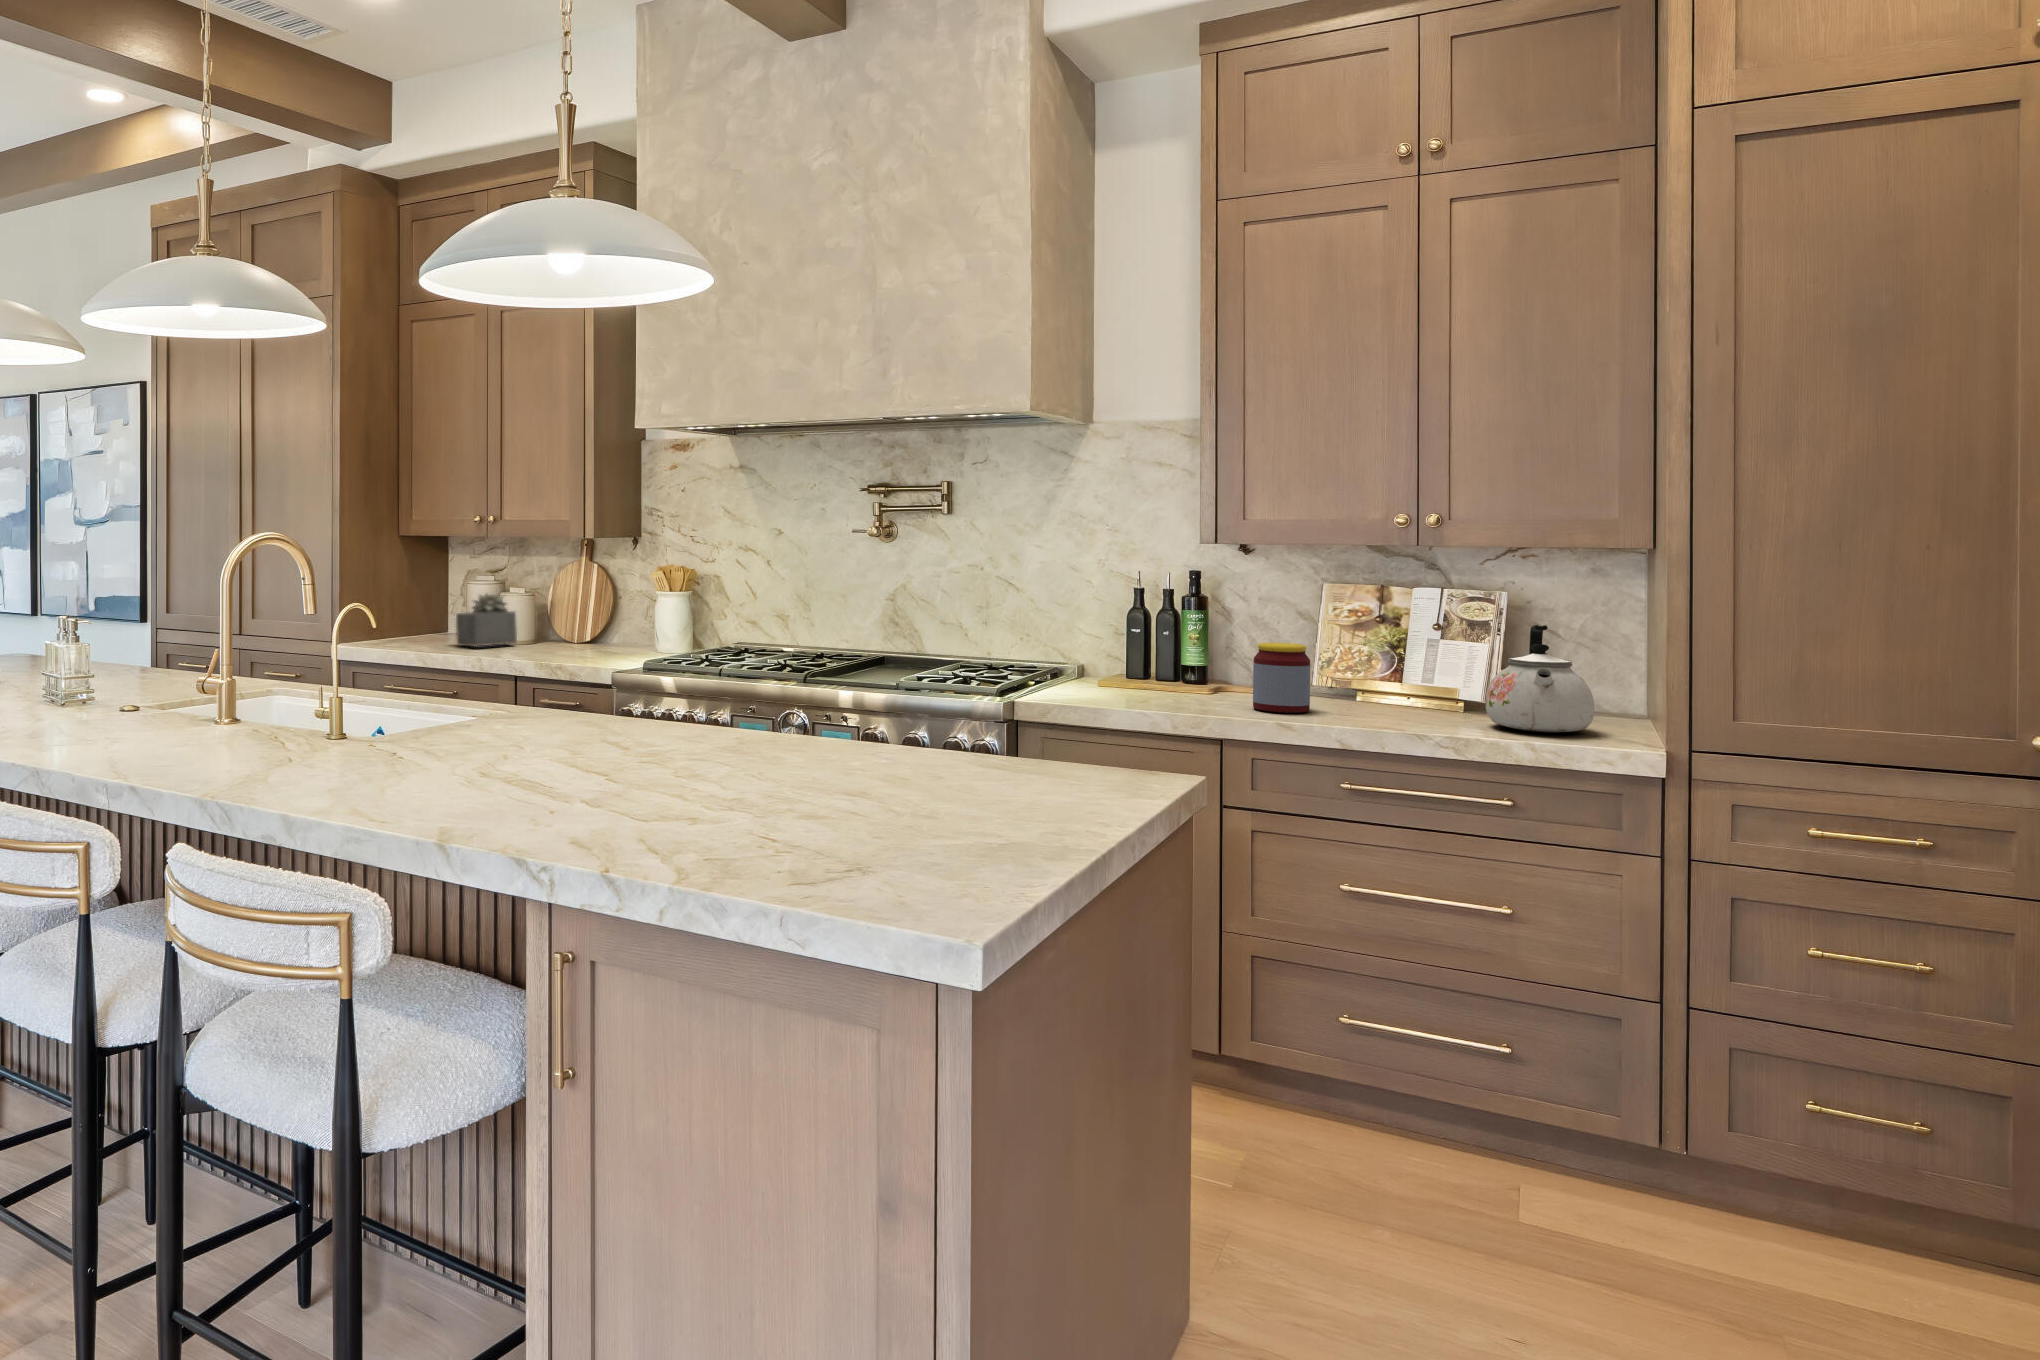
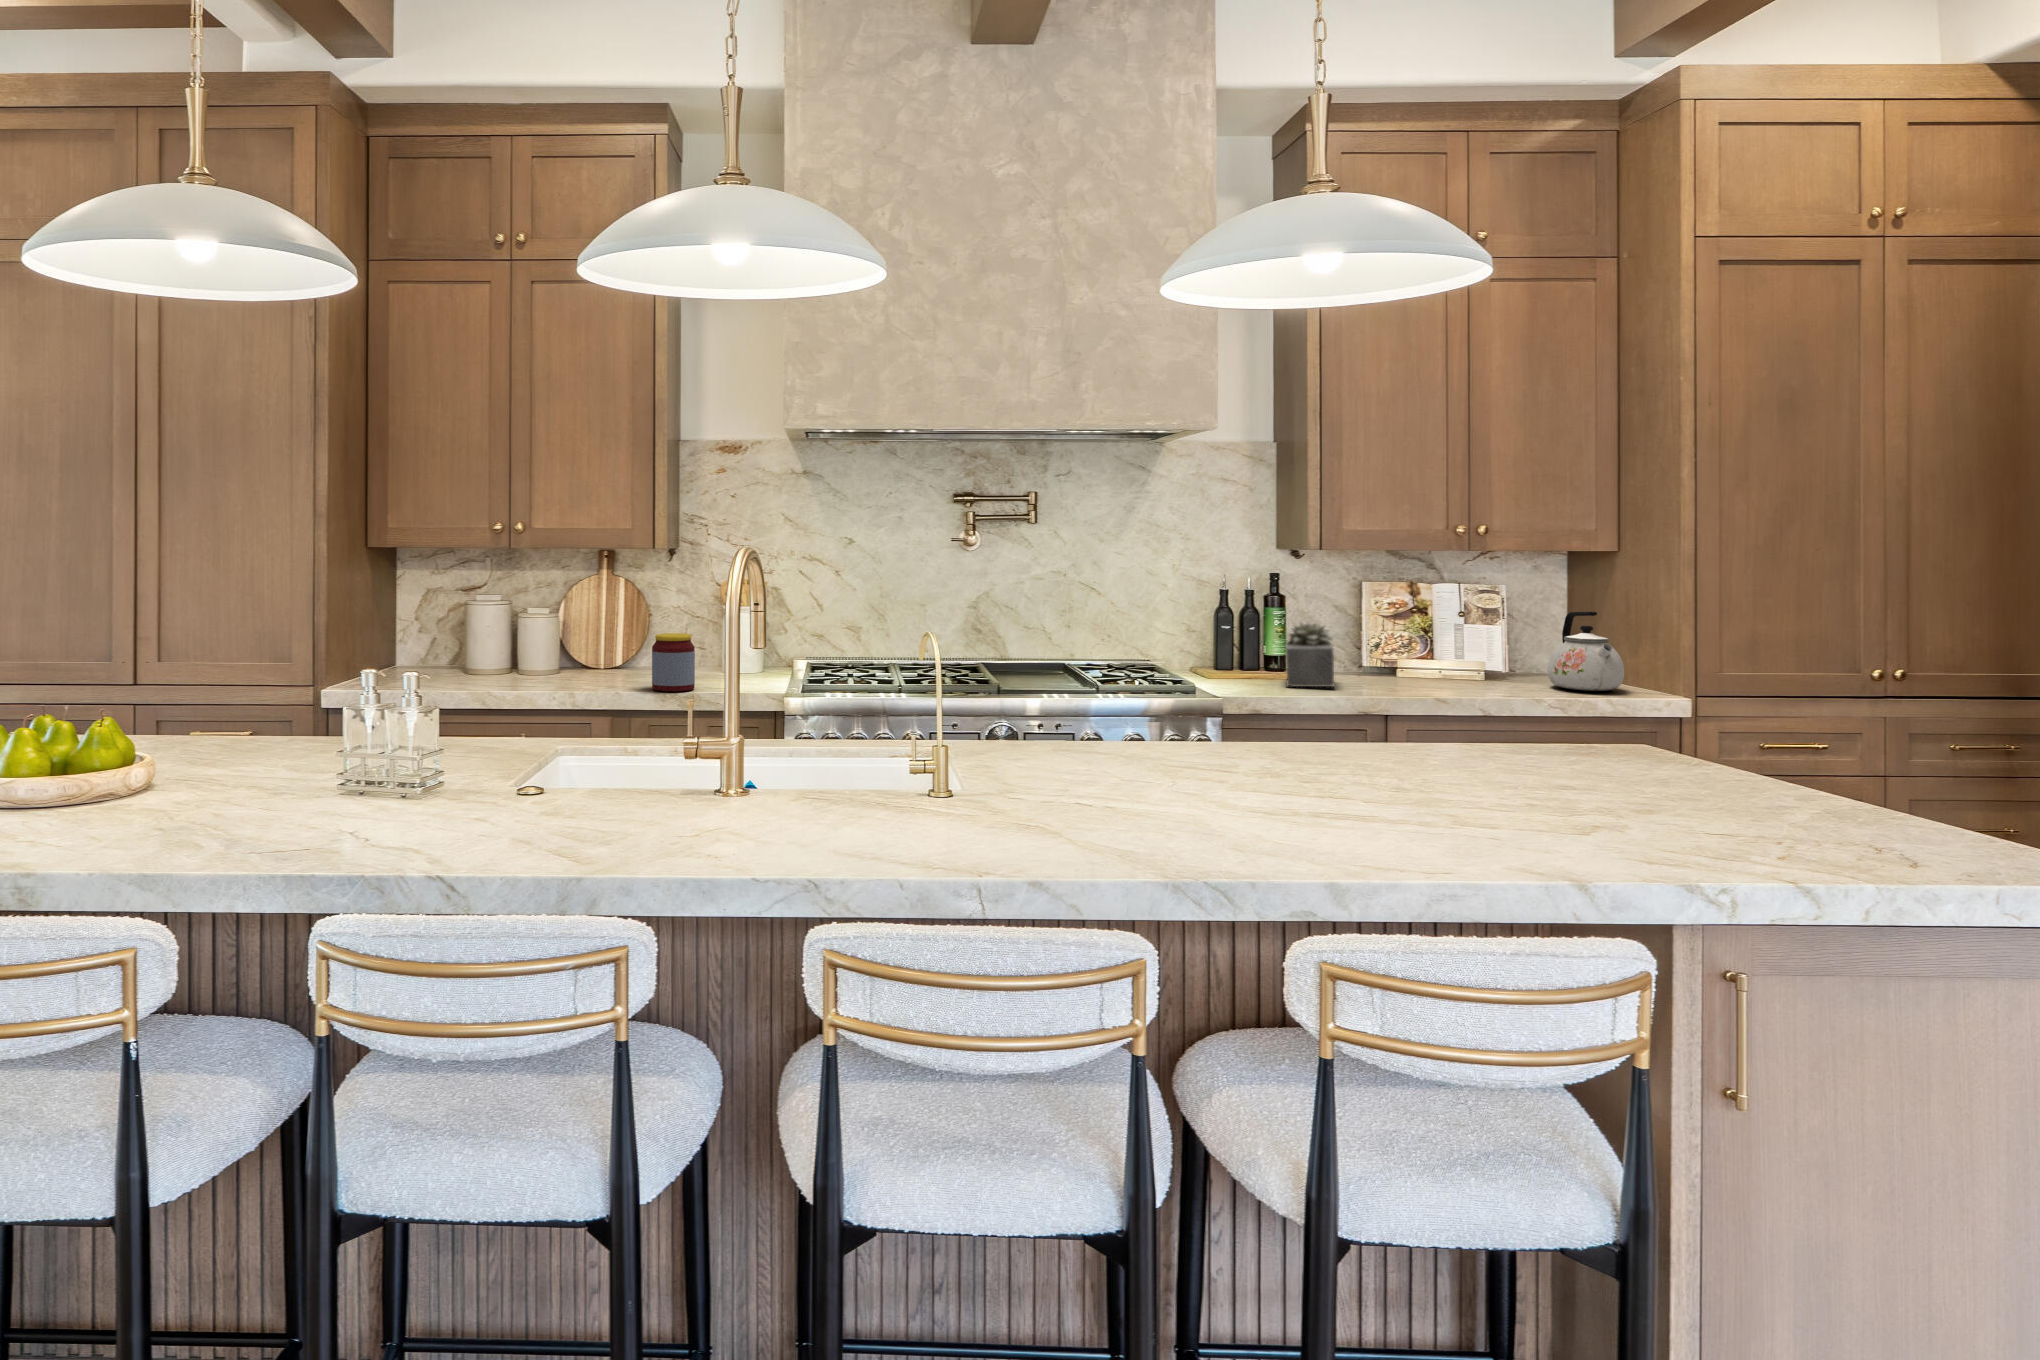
succulent plant: present [456,594,517,647] -> present [1286,622,1334,687]
jar: present [1253,643,1310,713] -> present [652,633,695,691]

